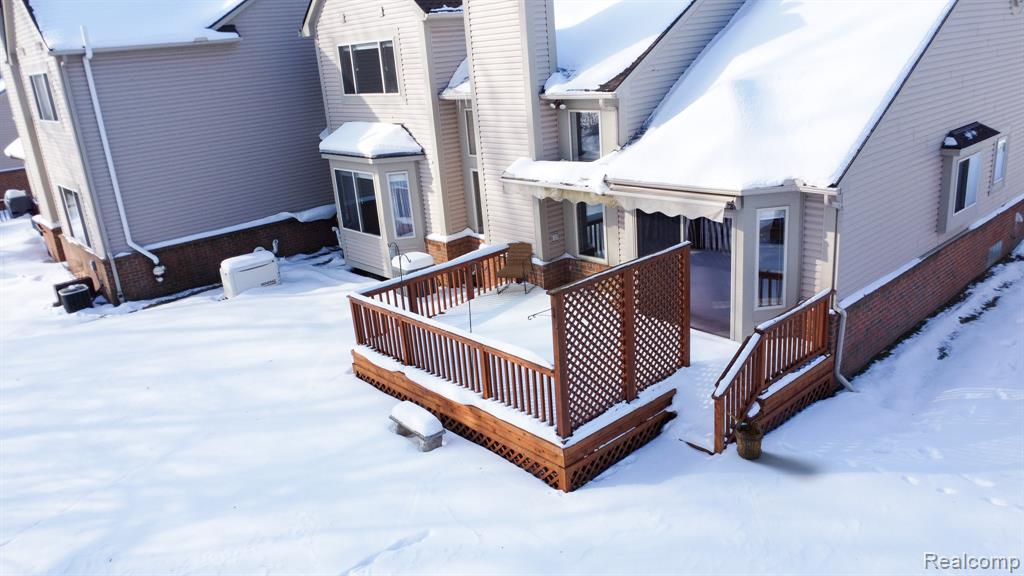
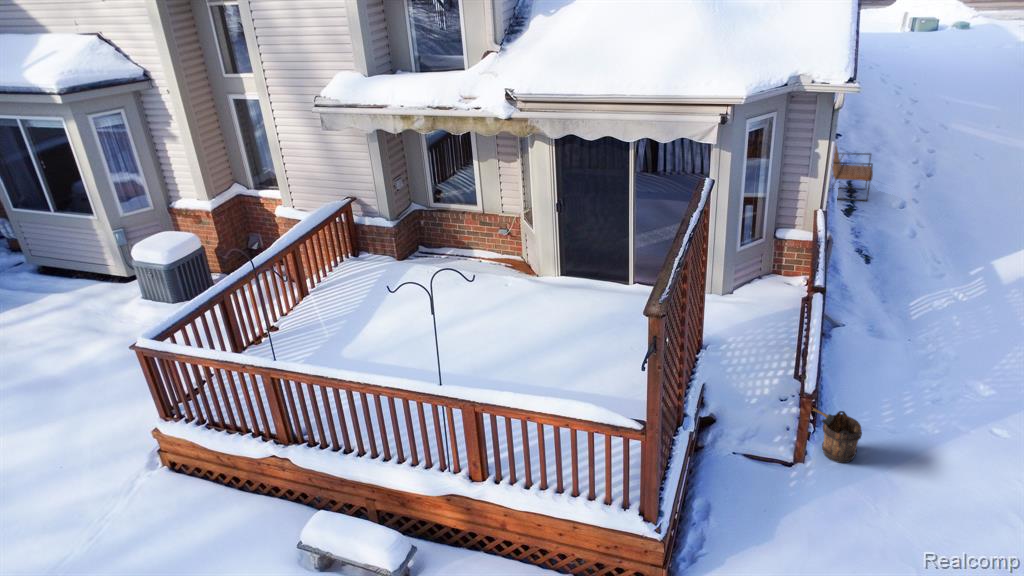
chair: present [495,242,537,294] -> present [832,145,873,201]

